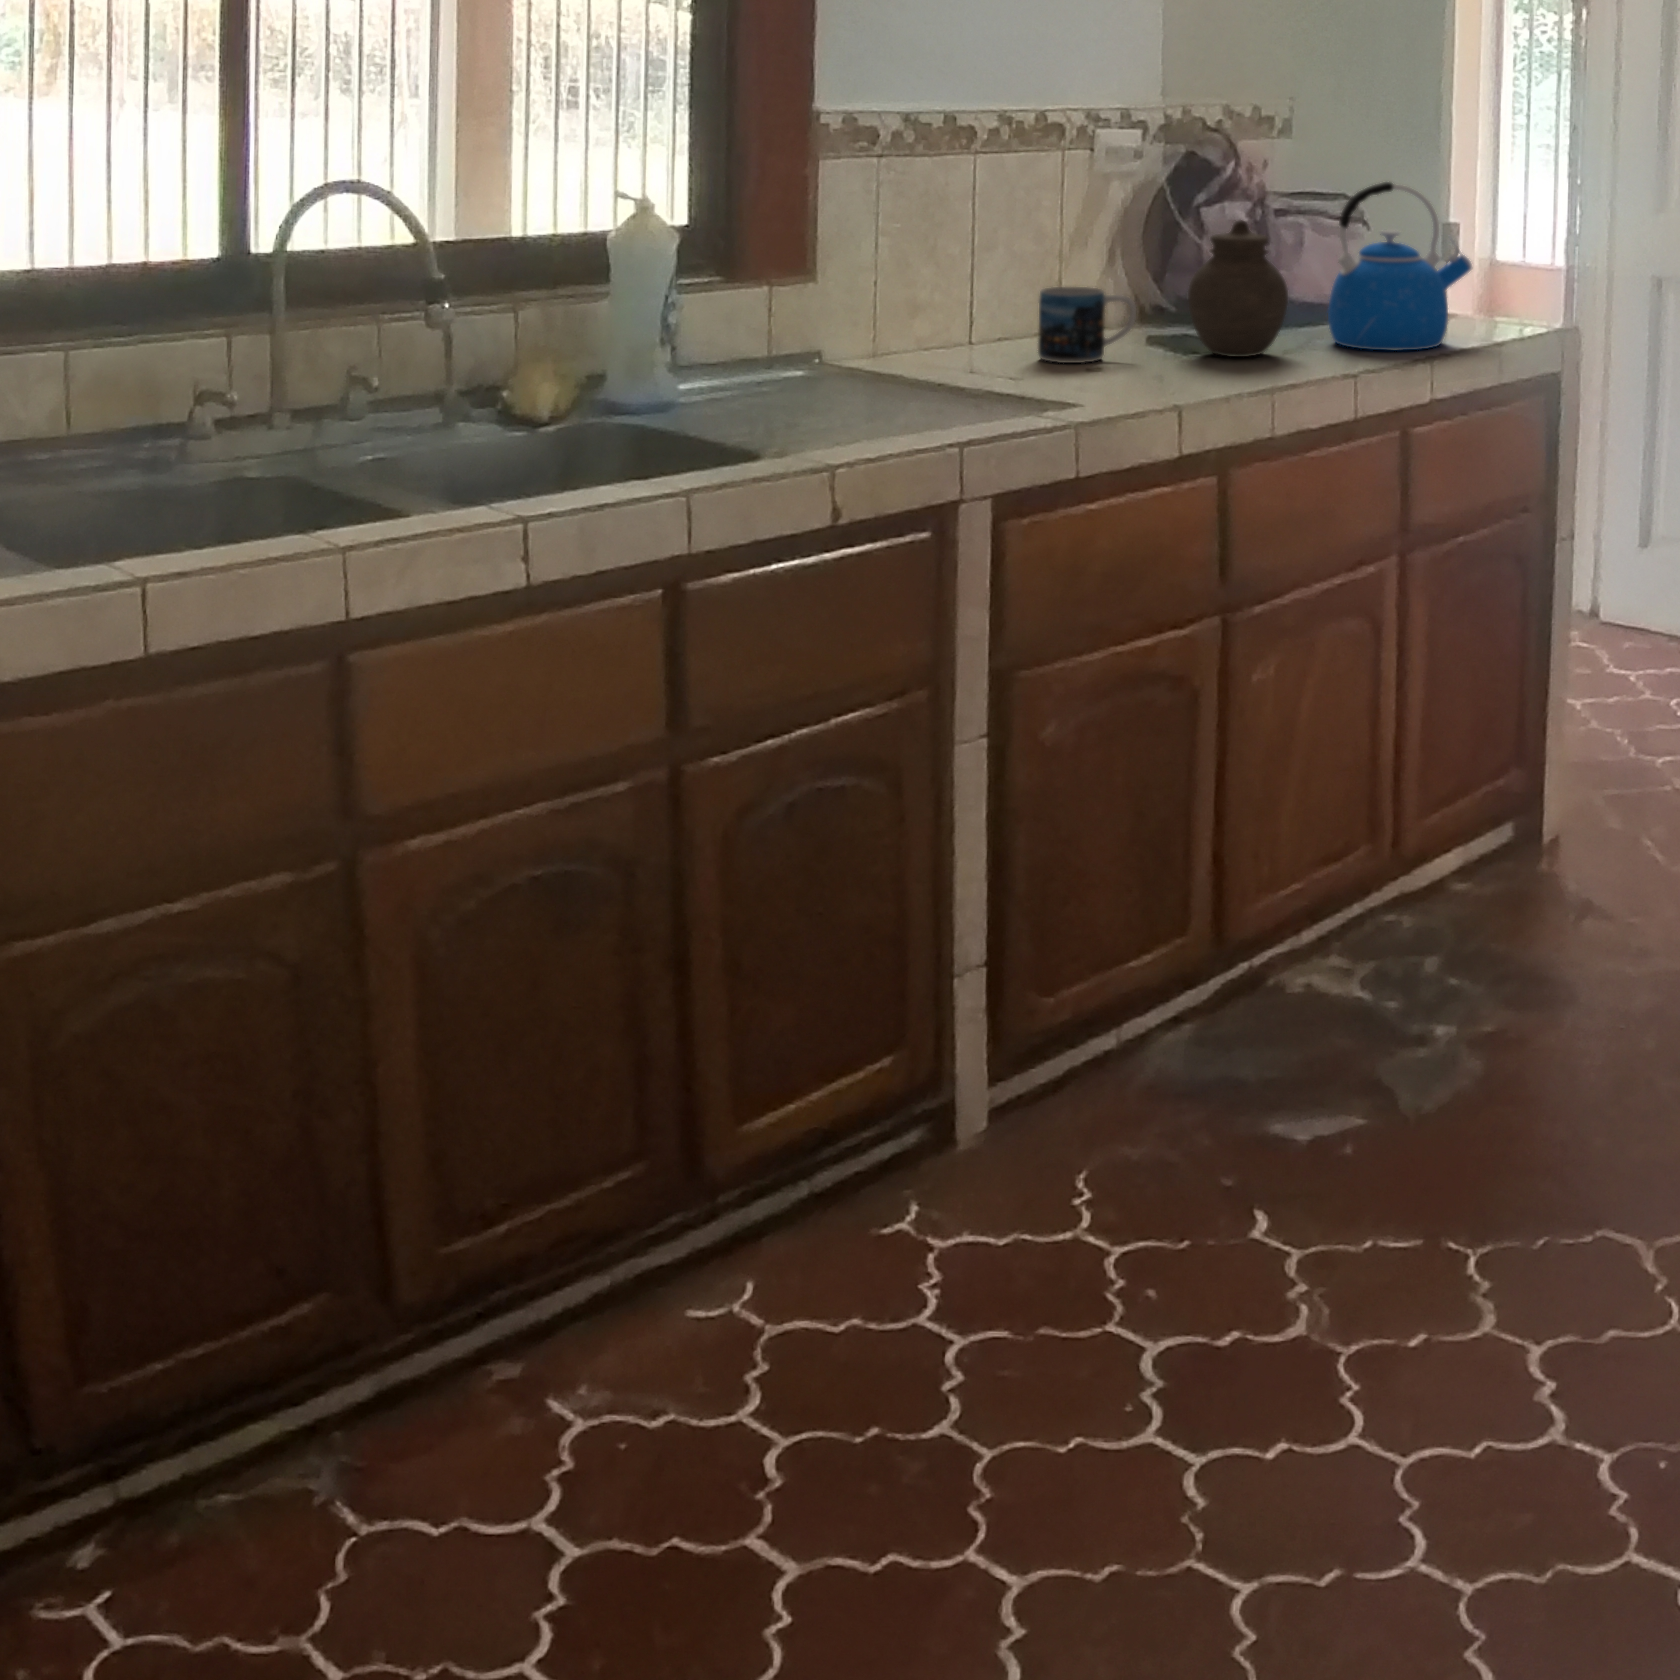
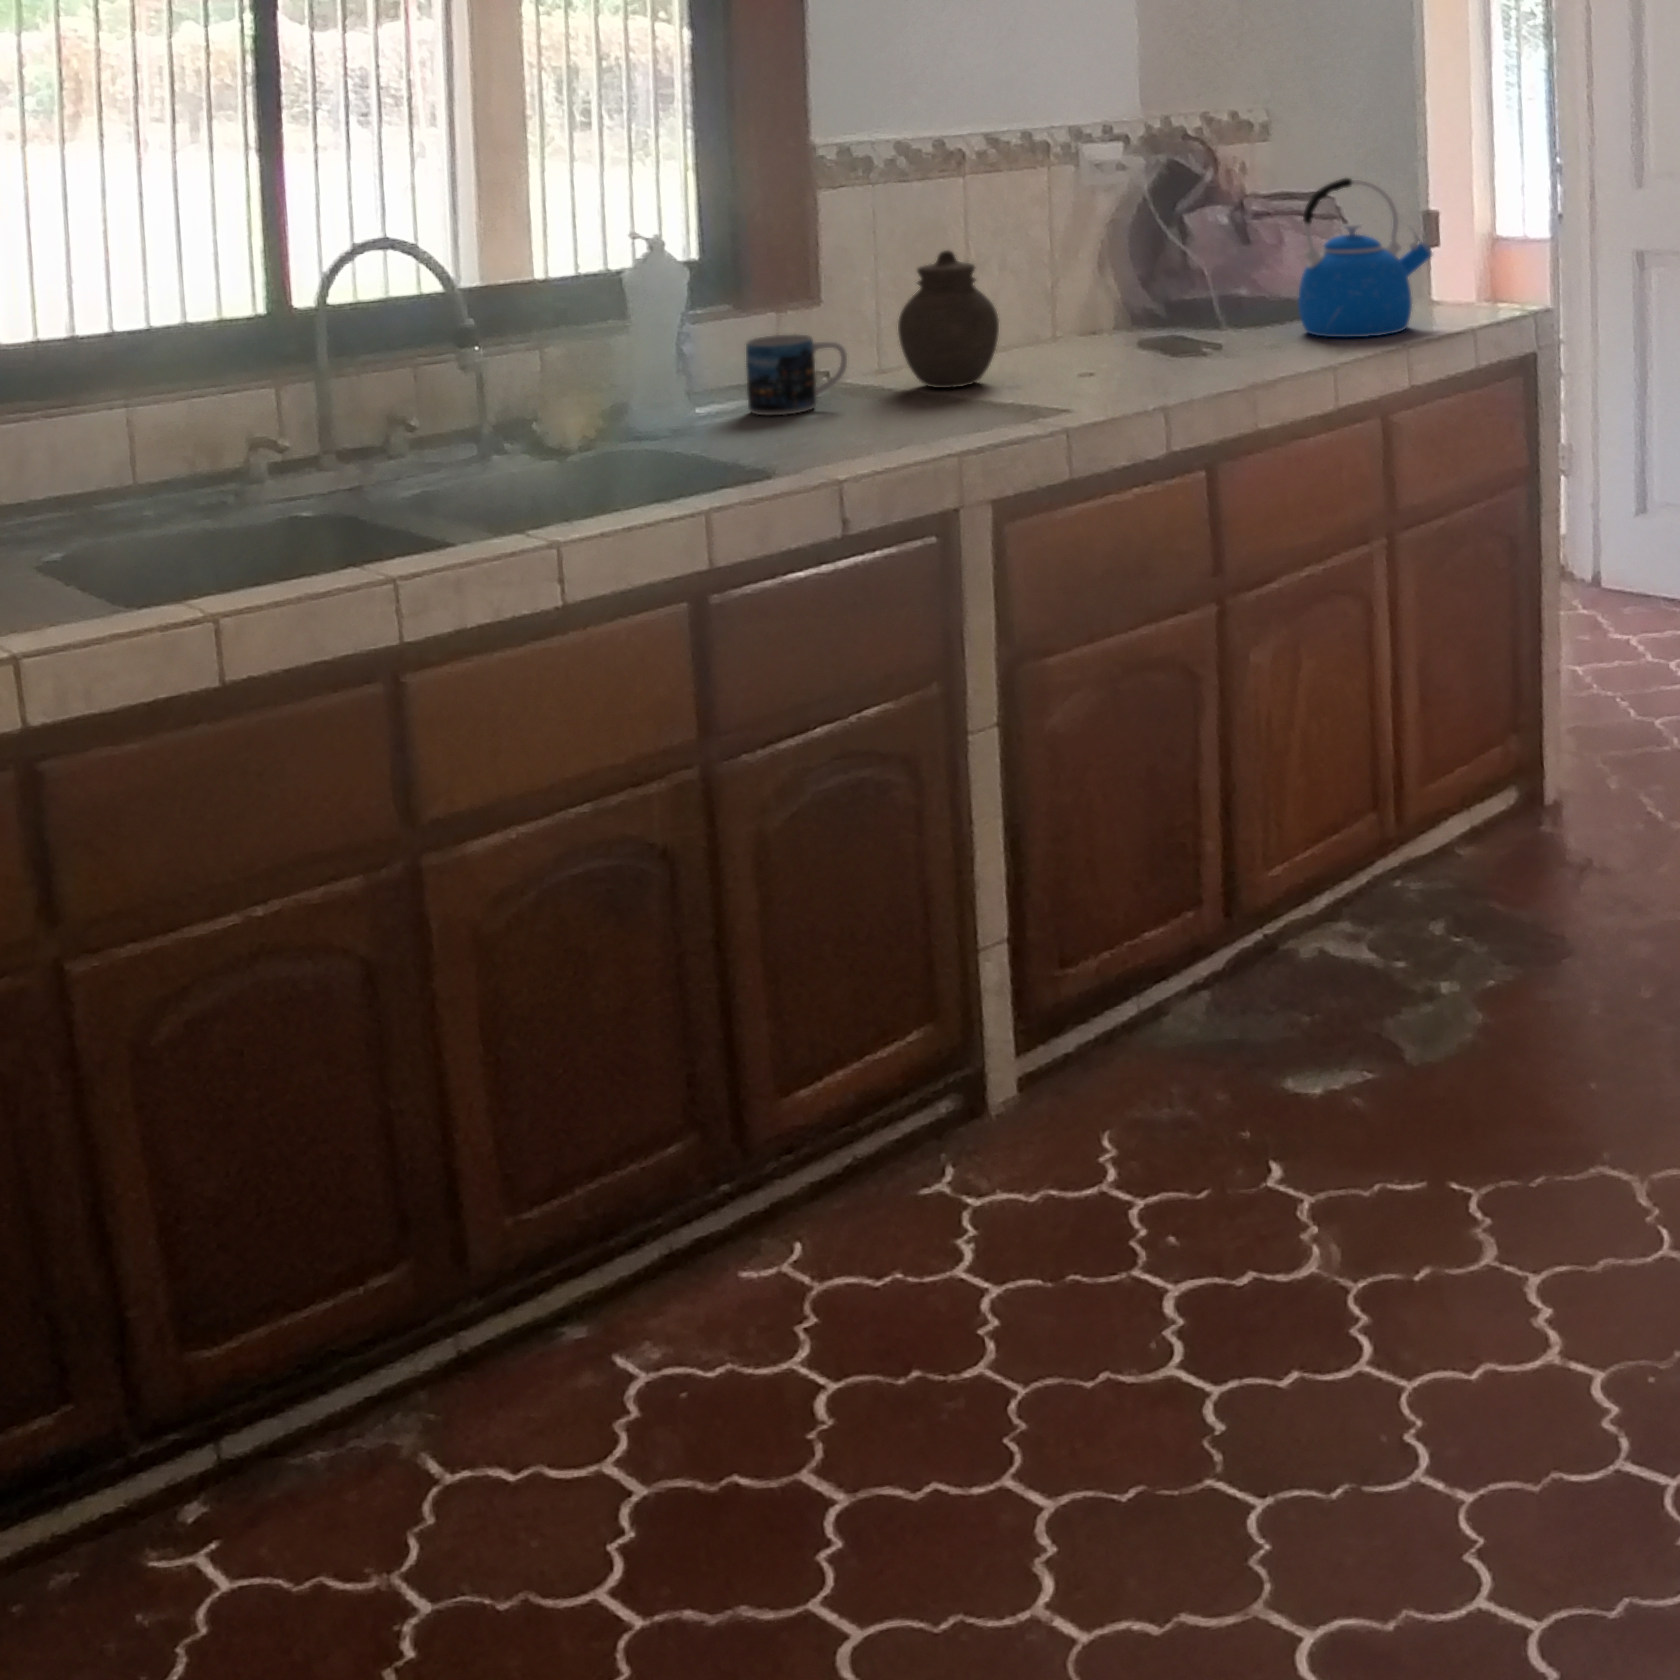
jar: present [1188,221,1288,357] -> present [898,250,999,388]
mug: present [1038,287,1136,363] -> present [746,334,847,415]

